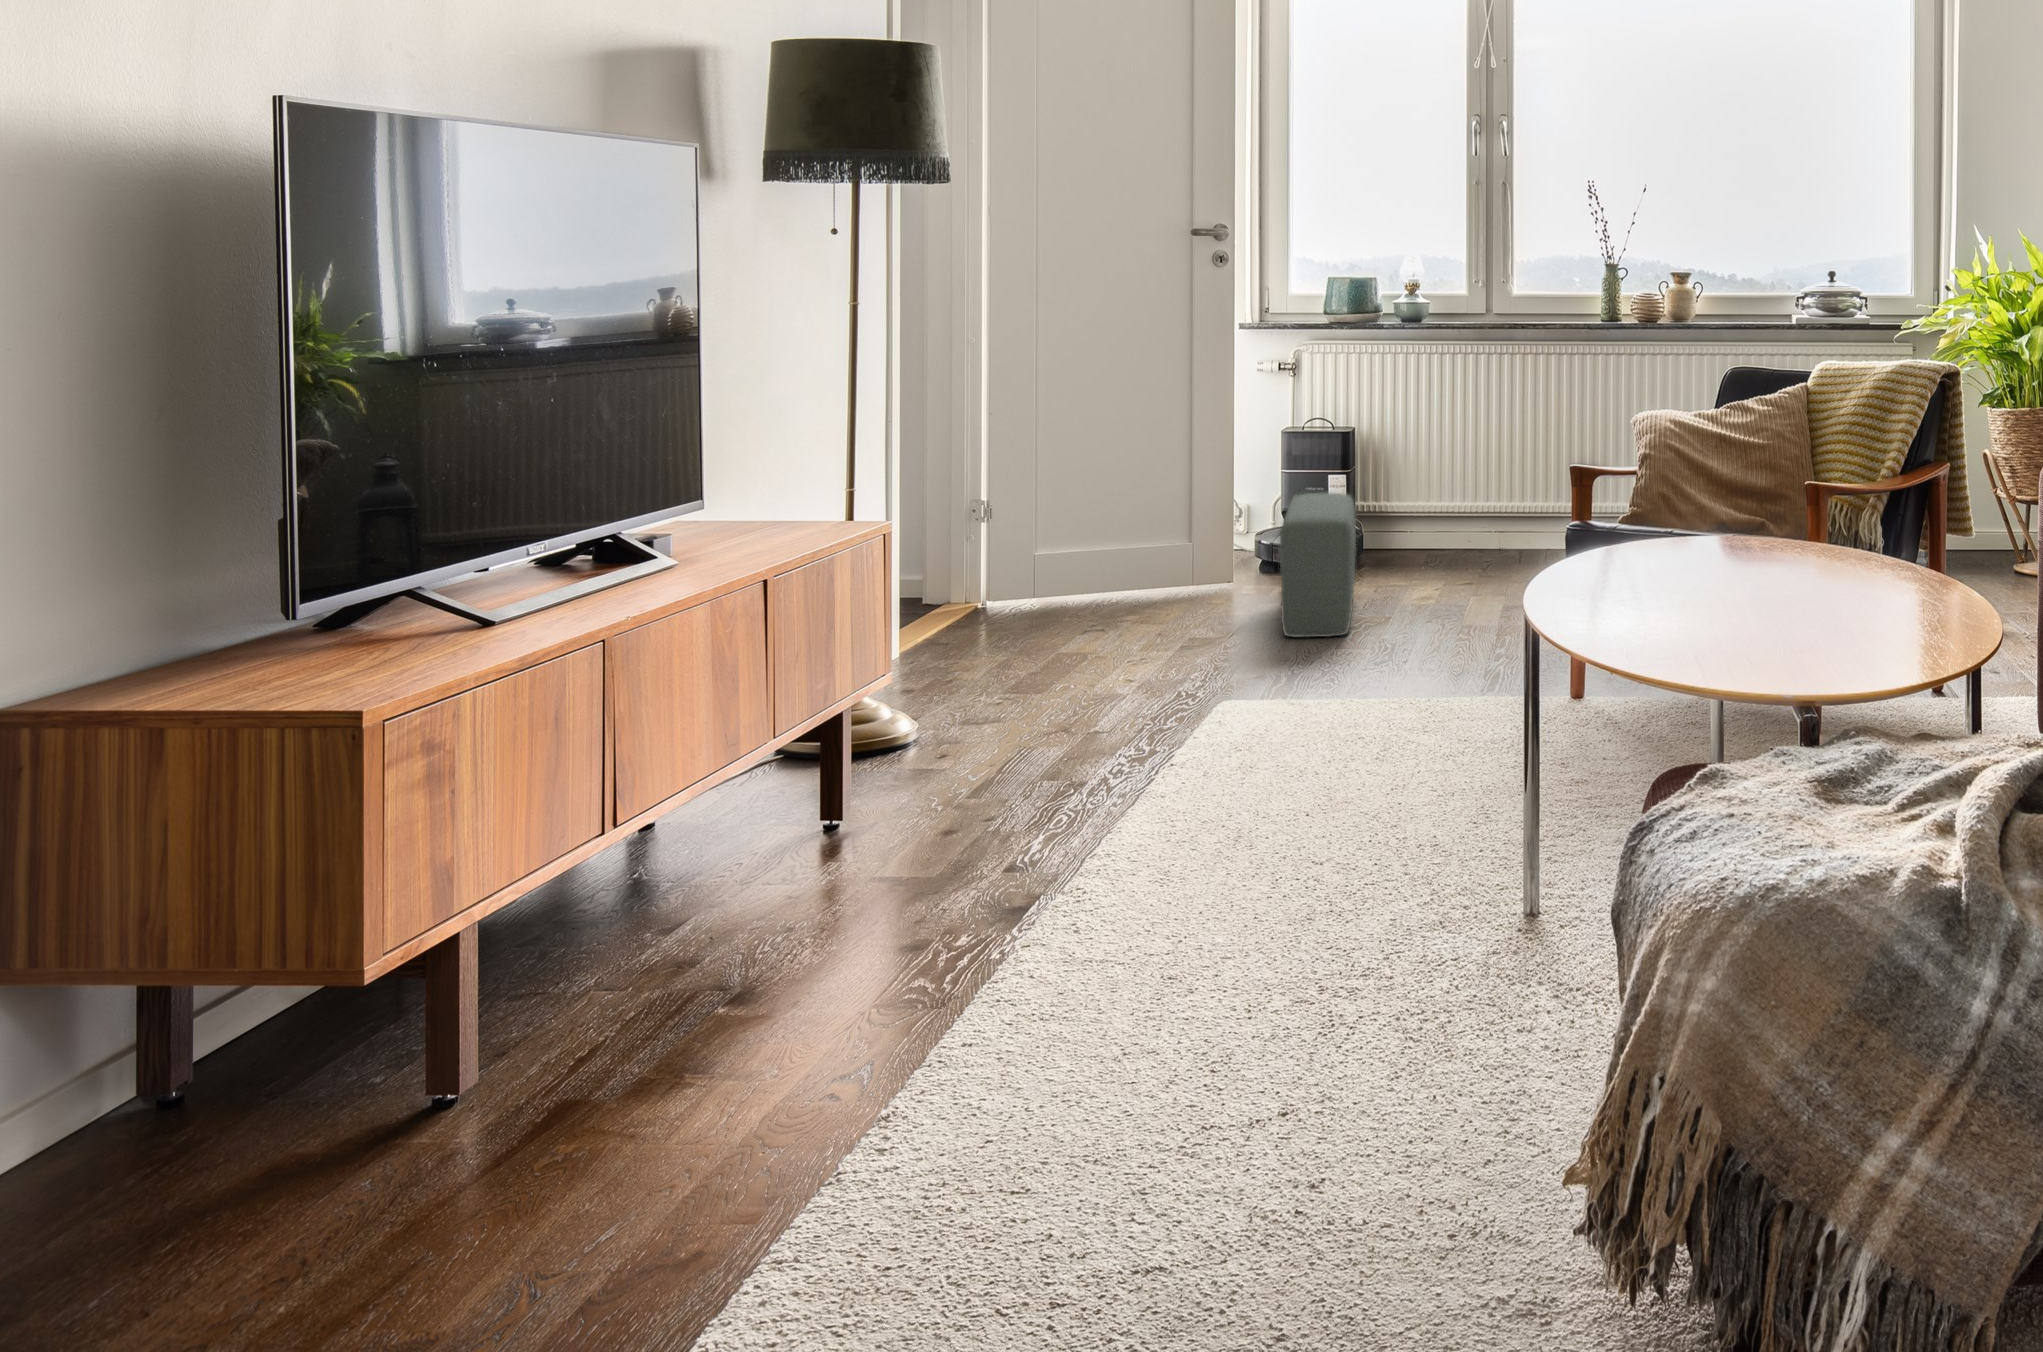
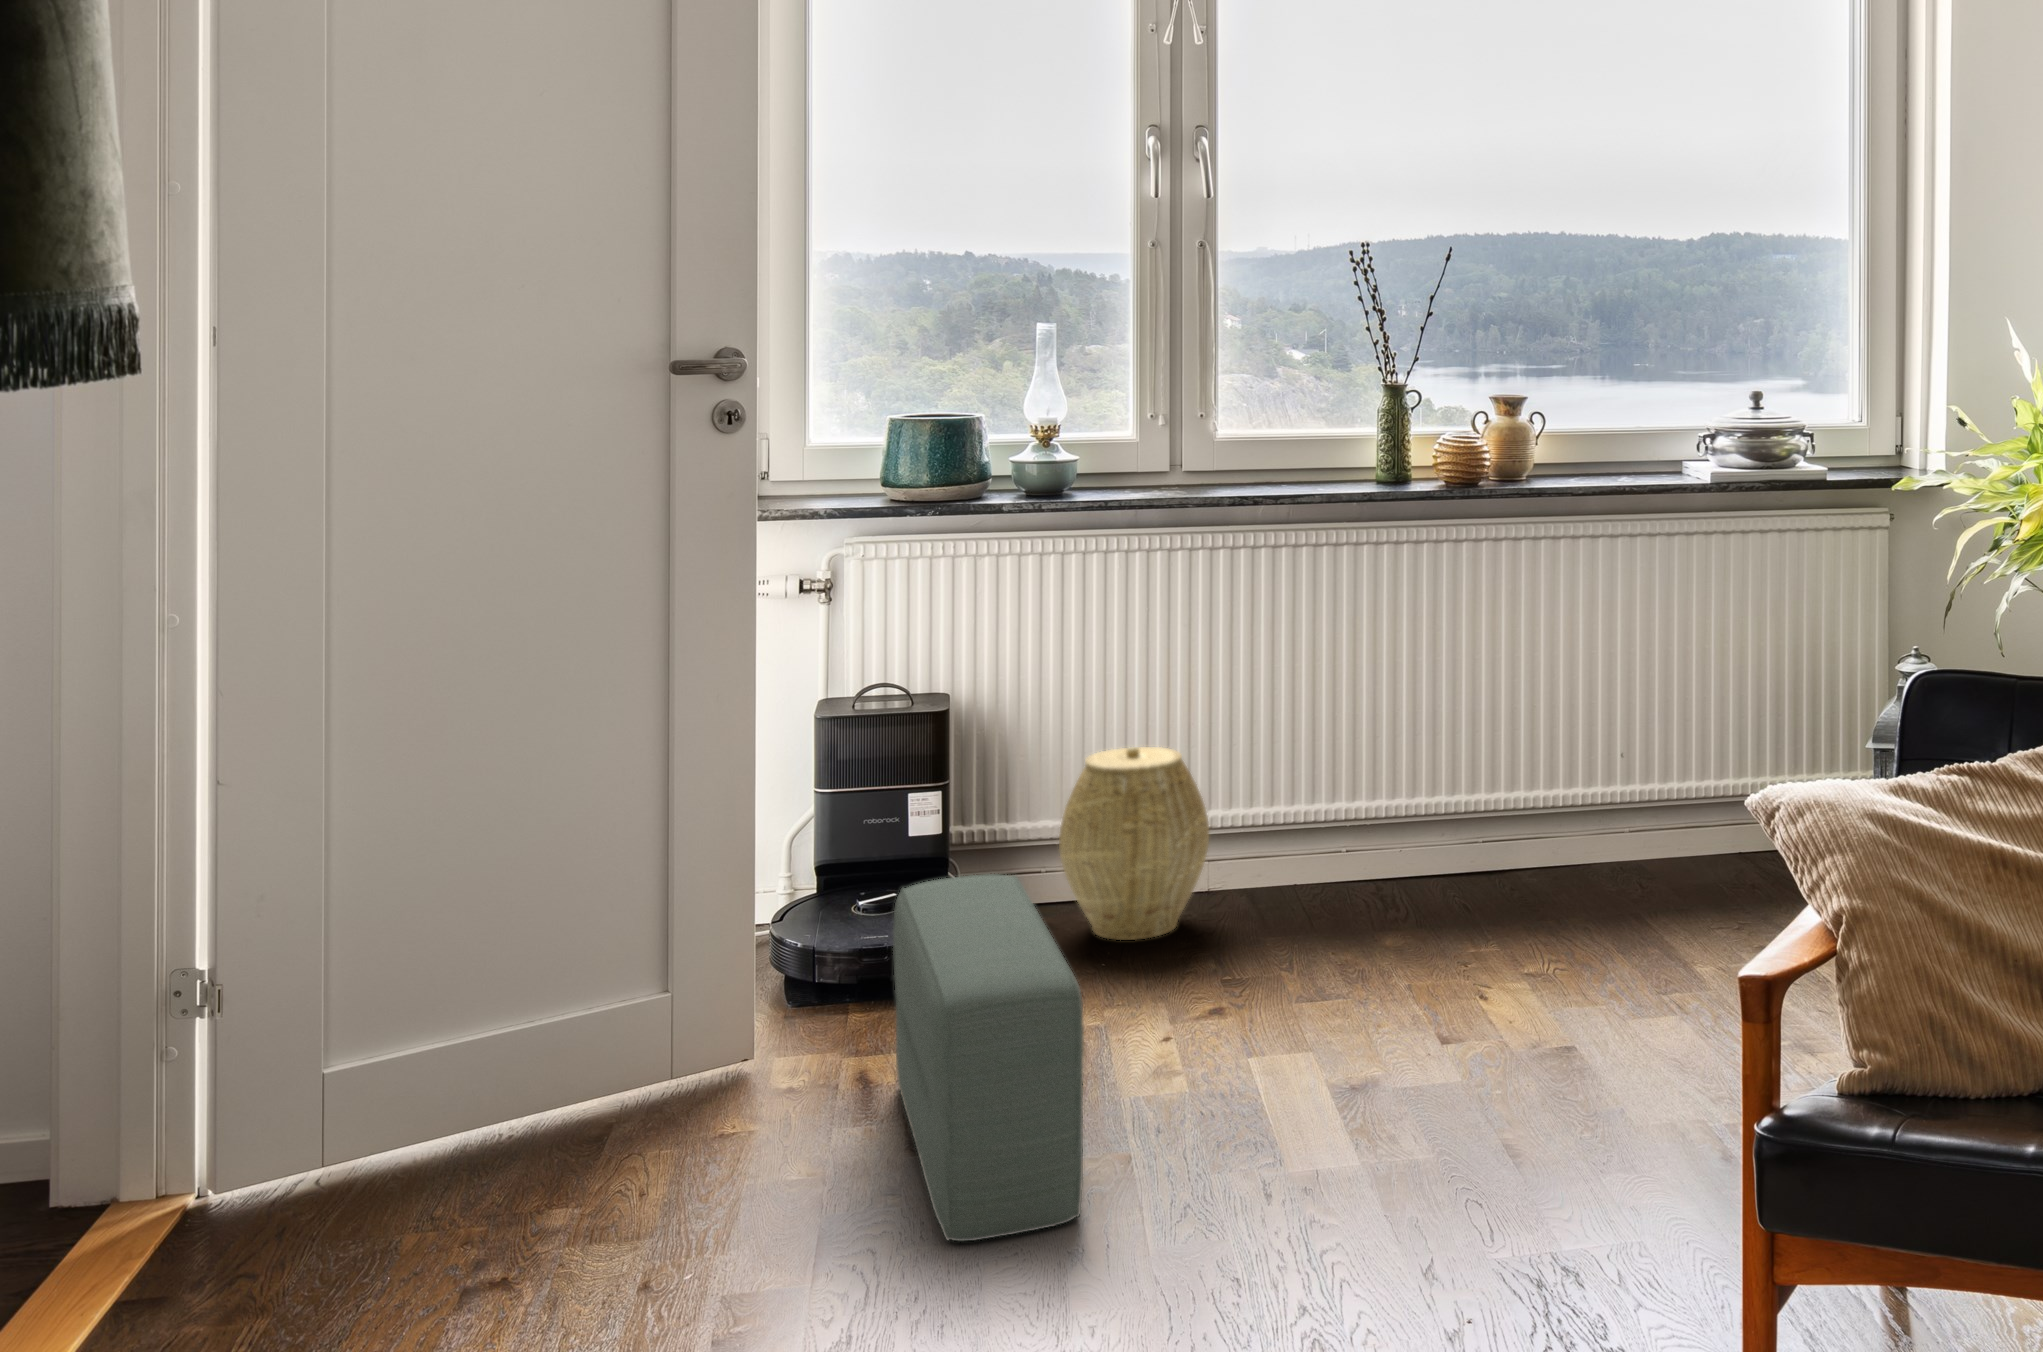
woven basket: none [1406,457,1487,561] -> present [1059,747,1209,940]

